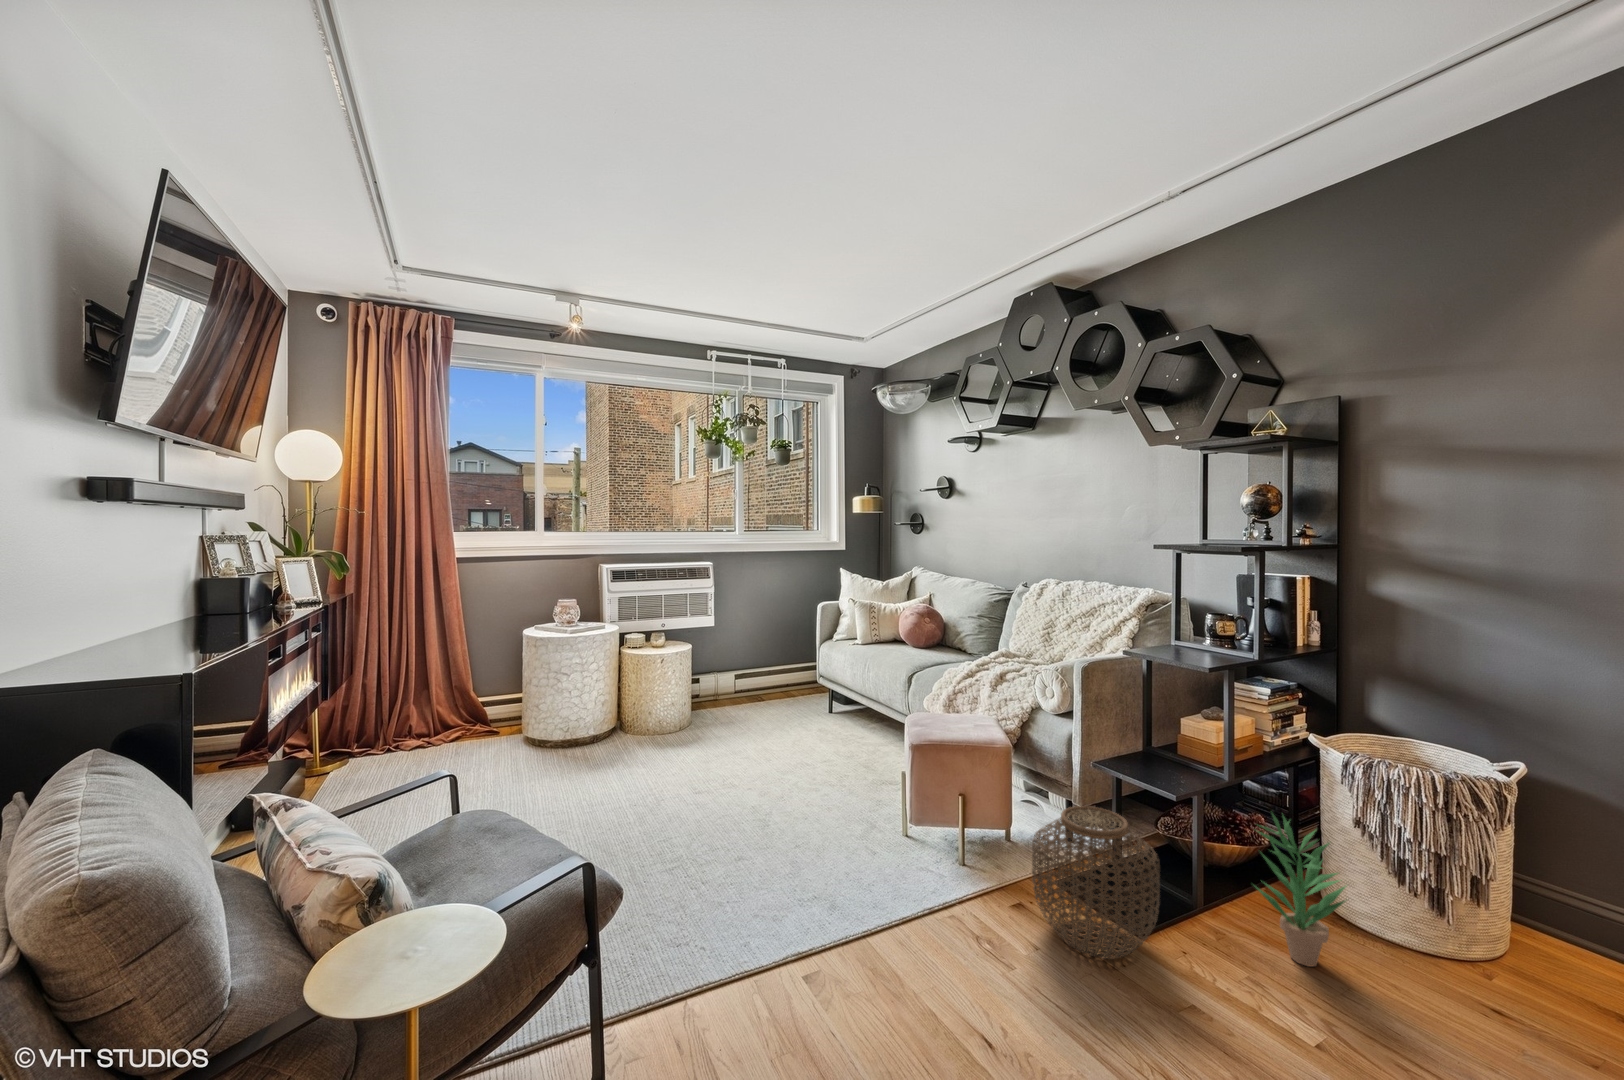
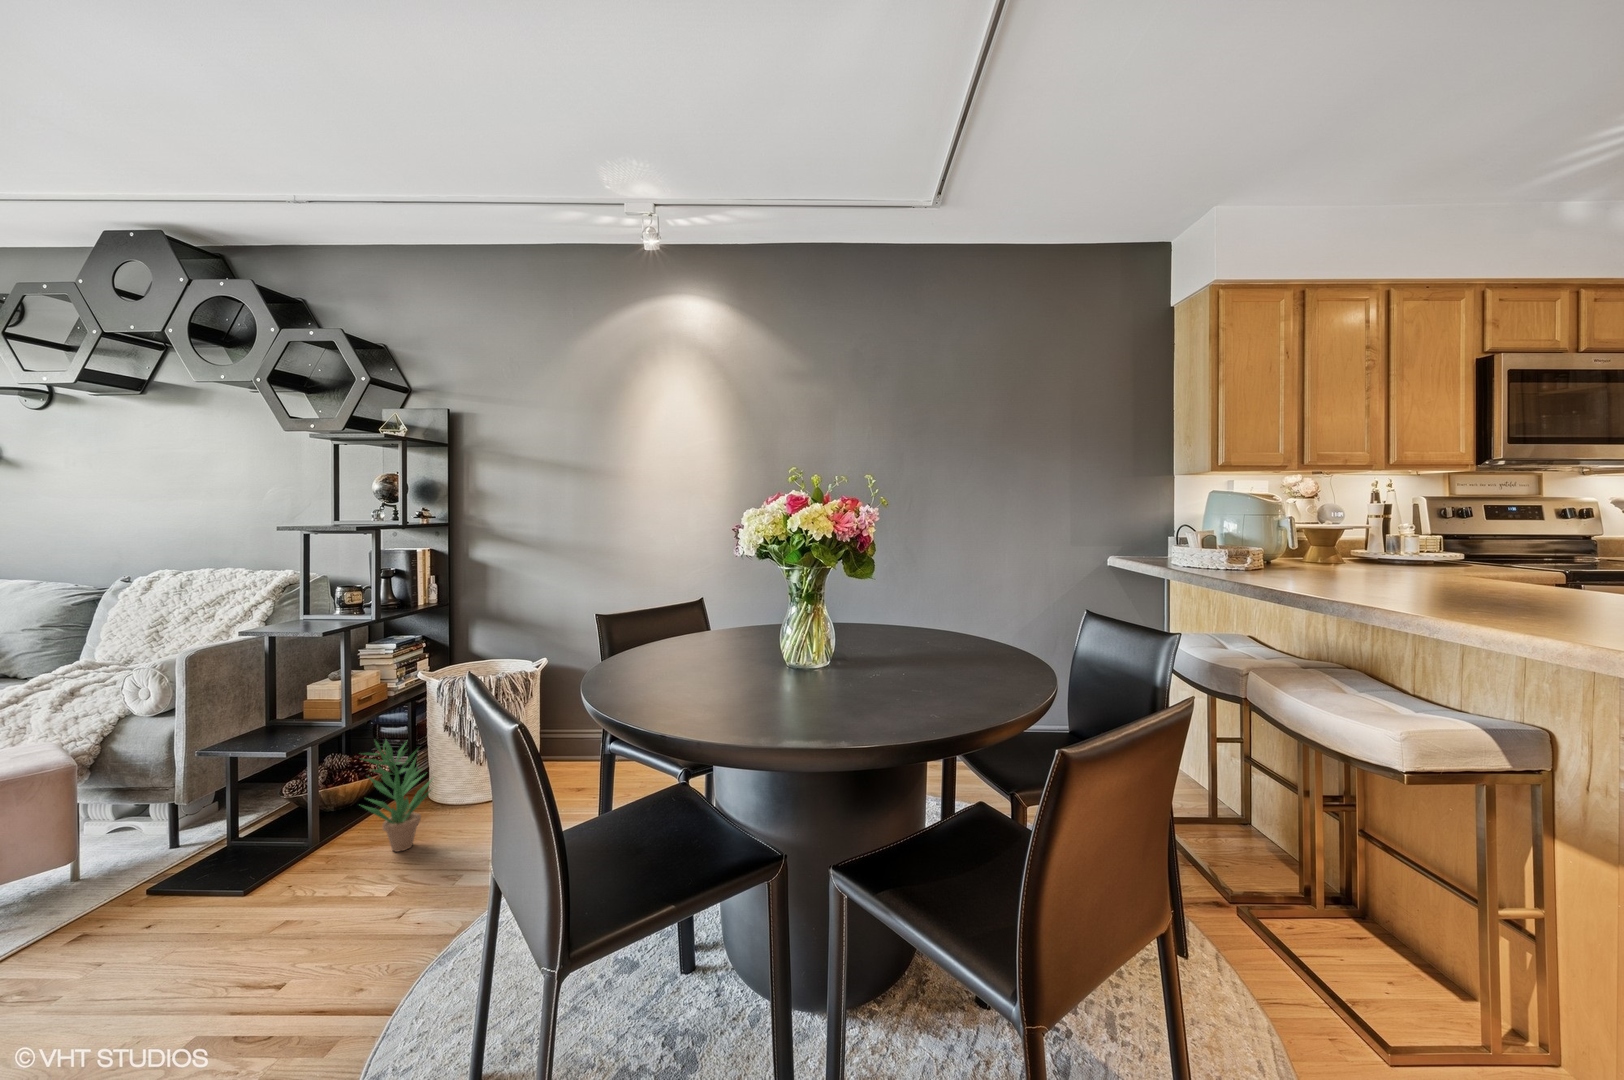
woven basket: present [1032,806,1160,959] -> none [90,788,261,944]

